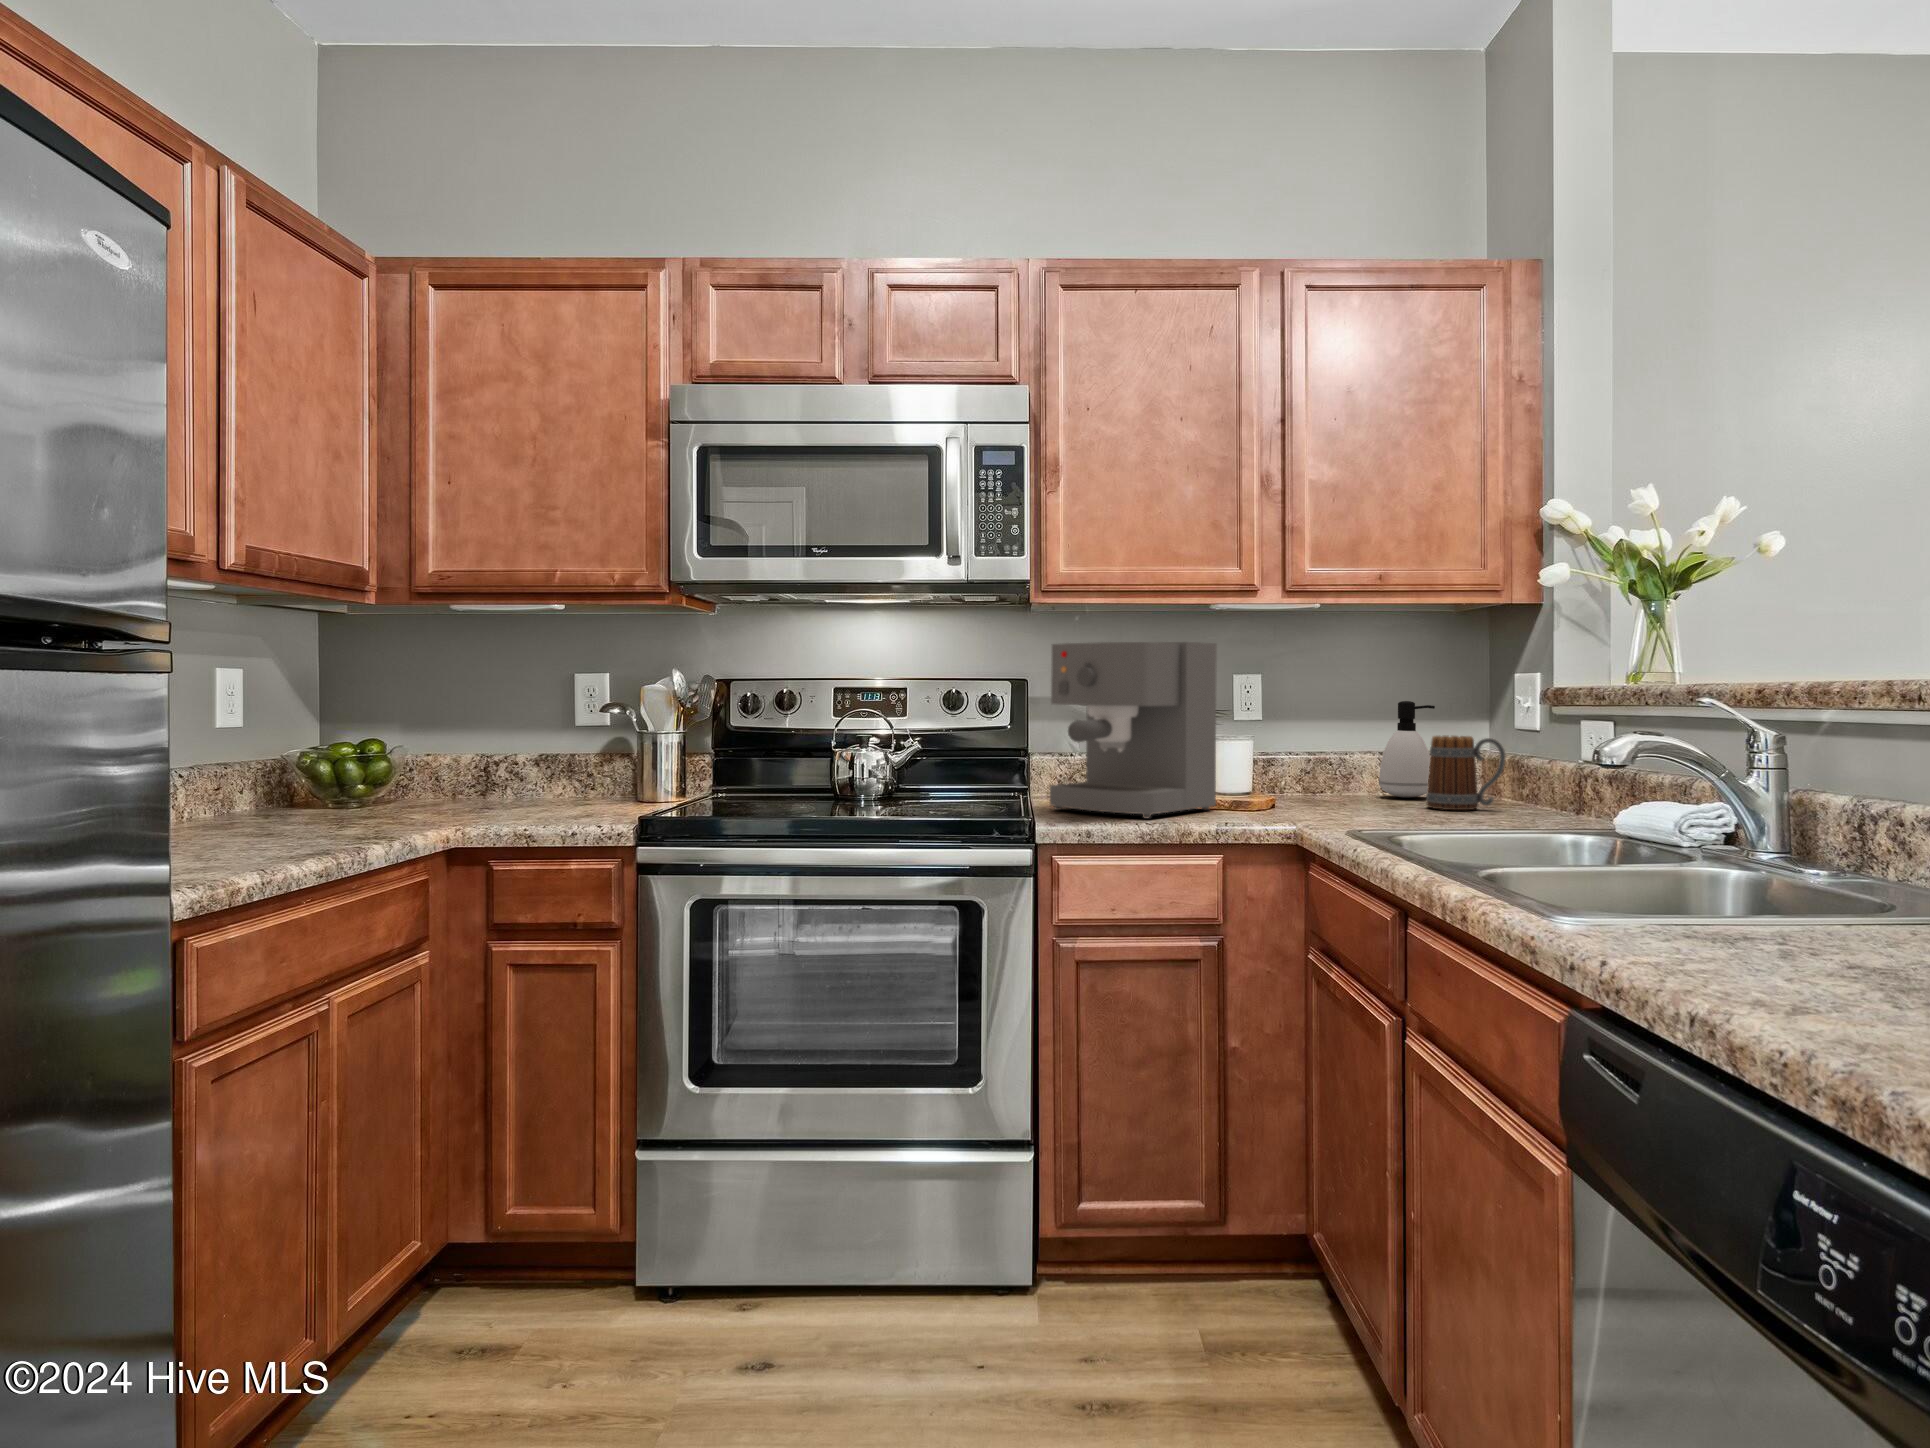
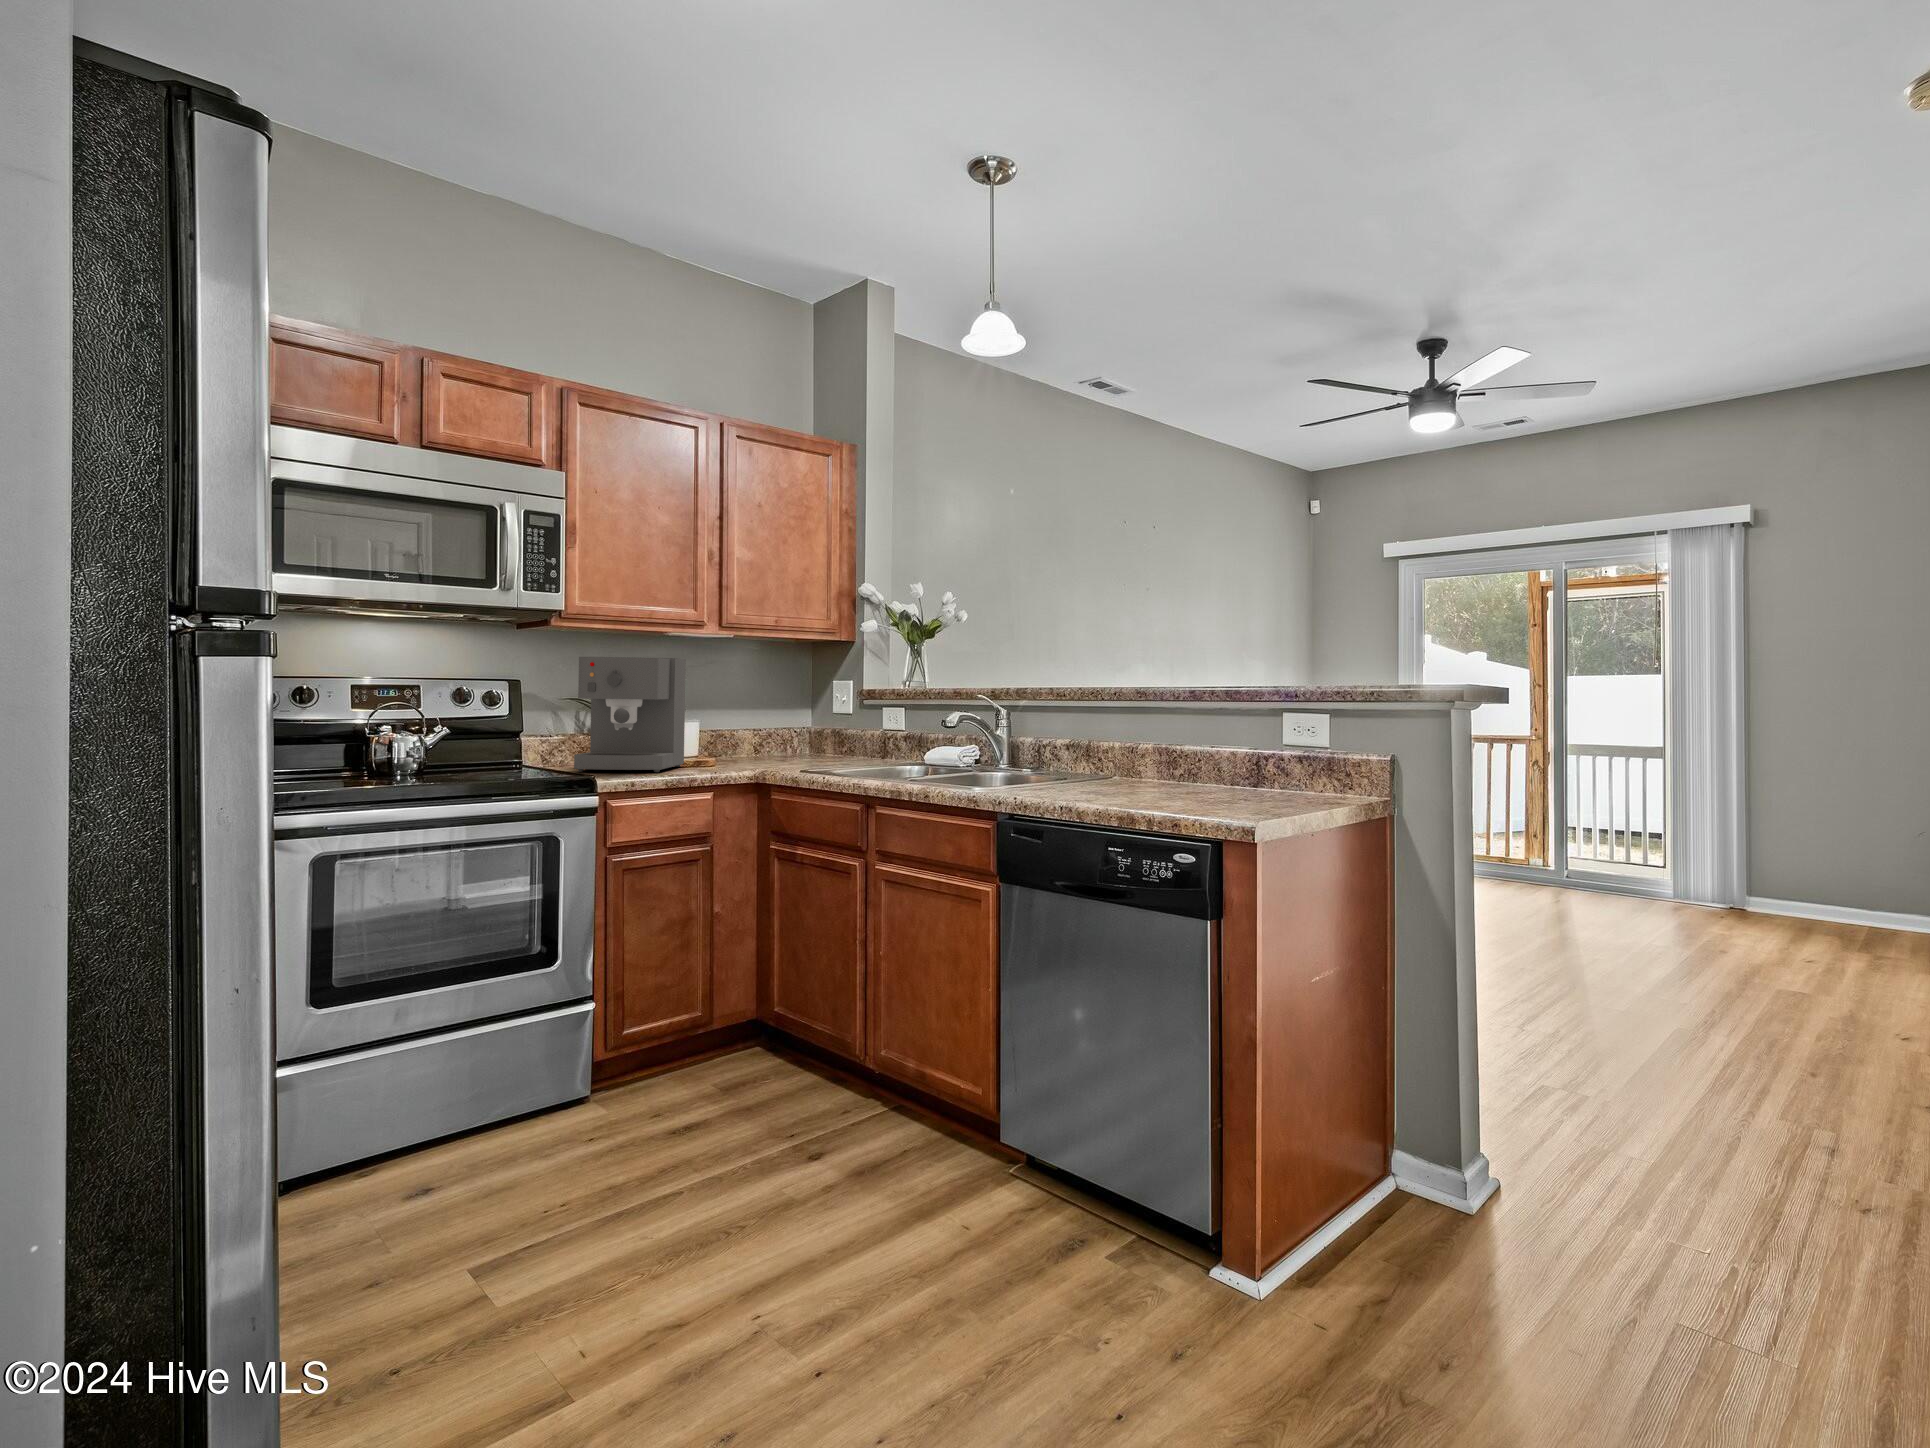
soap dispenser: present [1379,701,1435,797] -> none [758,696,793,755]
mug: present [1426,735,1506,810] -> none [798,717,843,760]

